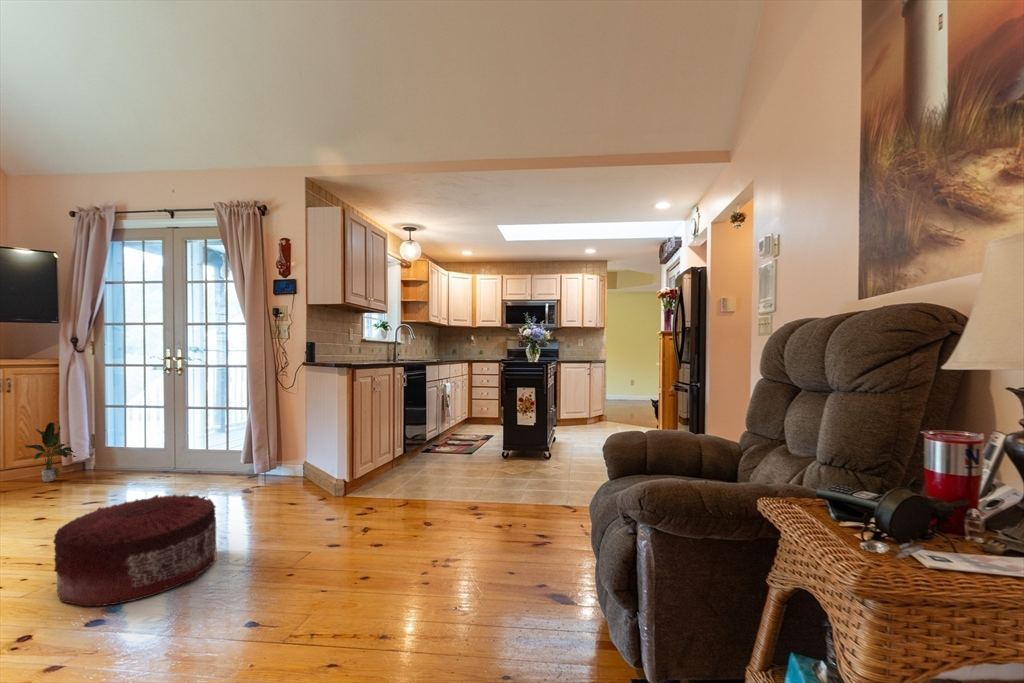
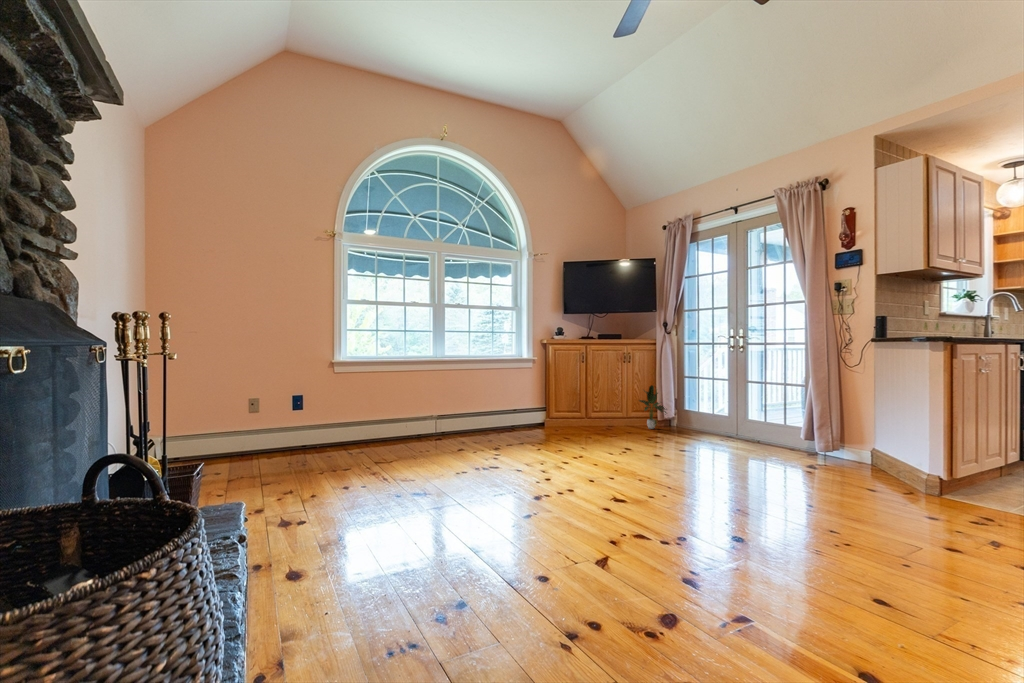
pouf: present [53,495,217,606] -> none [696,446,817,526]

